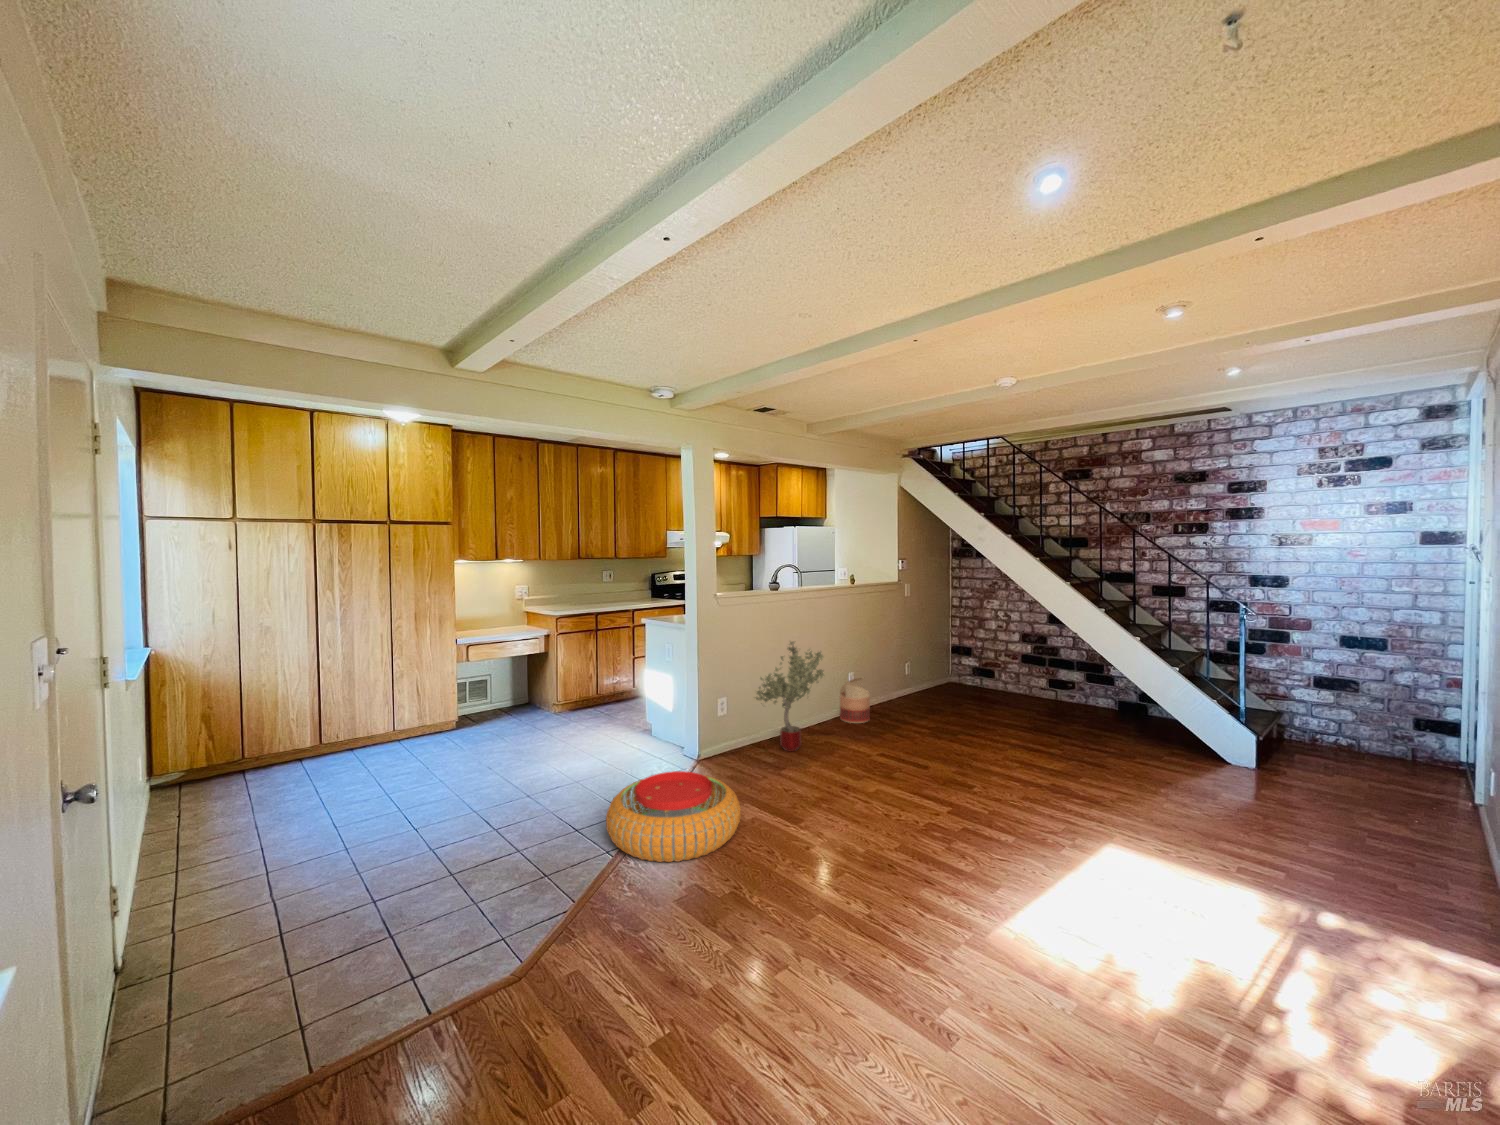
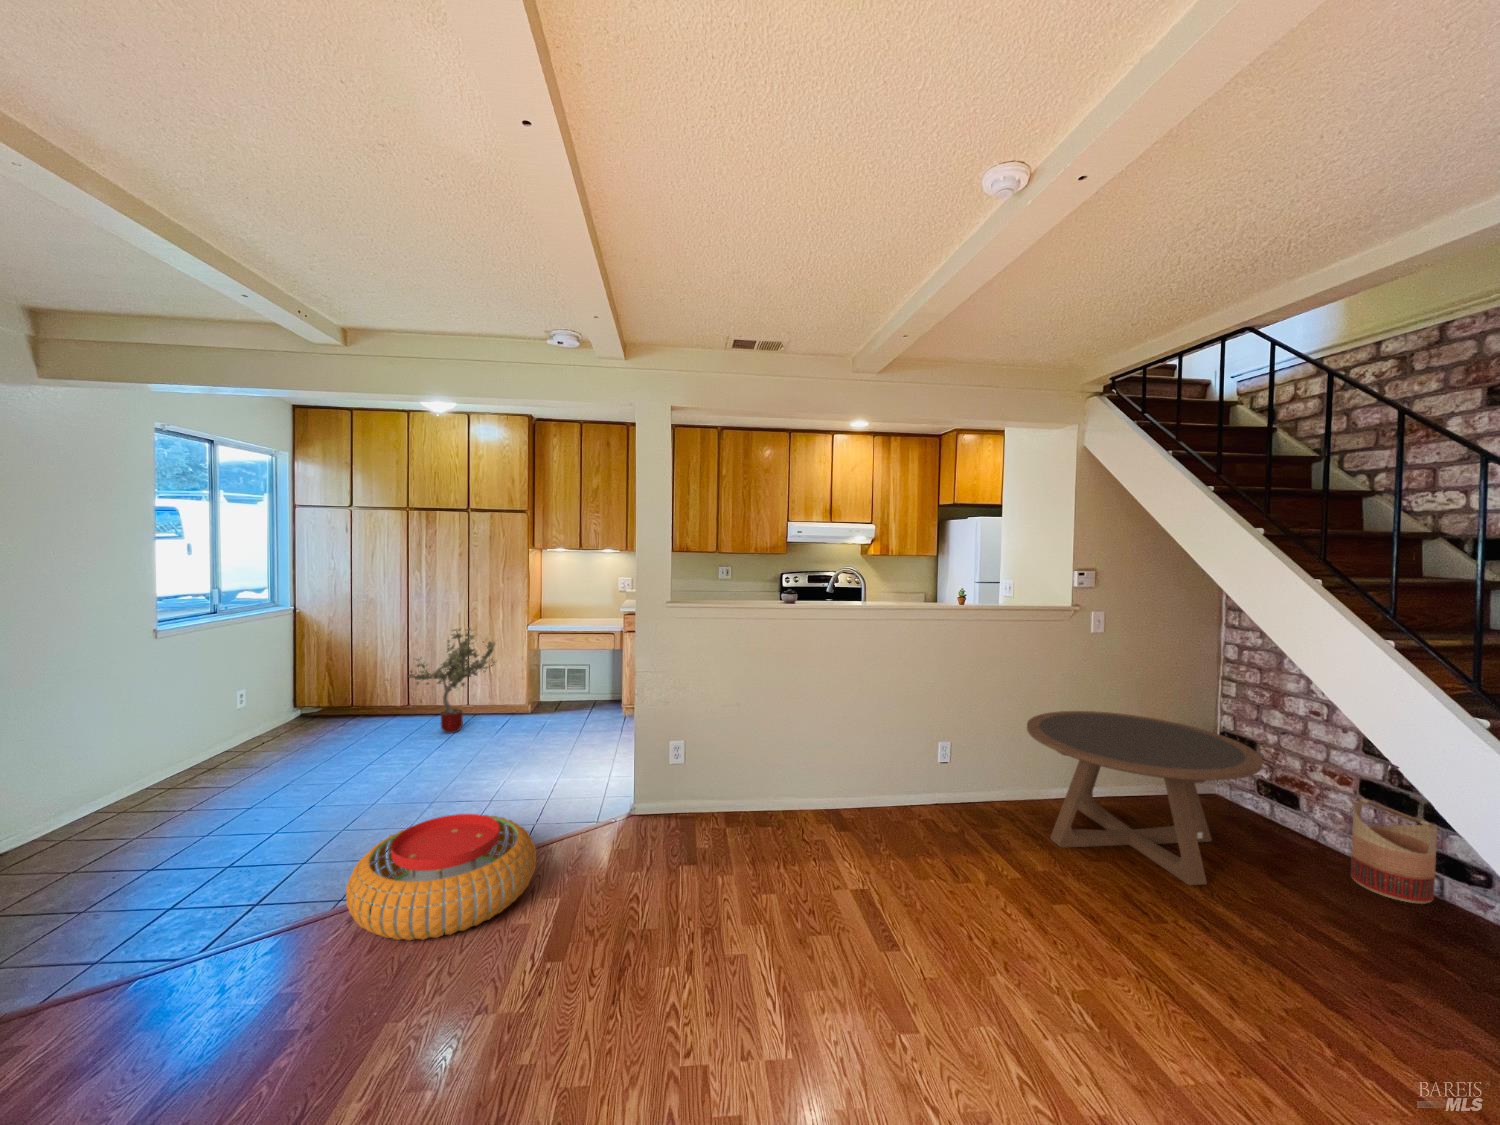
potted tree: present [755,641,824,752] -> present [408,628,496,733]
coffee table: none [894,642,1008,718] -> present [1027,711,1263,886]
basket: present [840,677,870,723] -> present [1351,799,1437,904]

